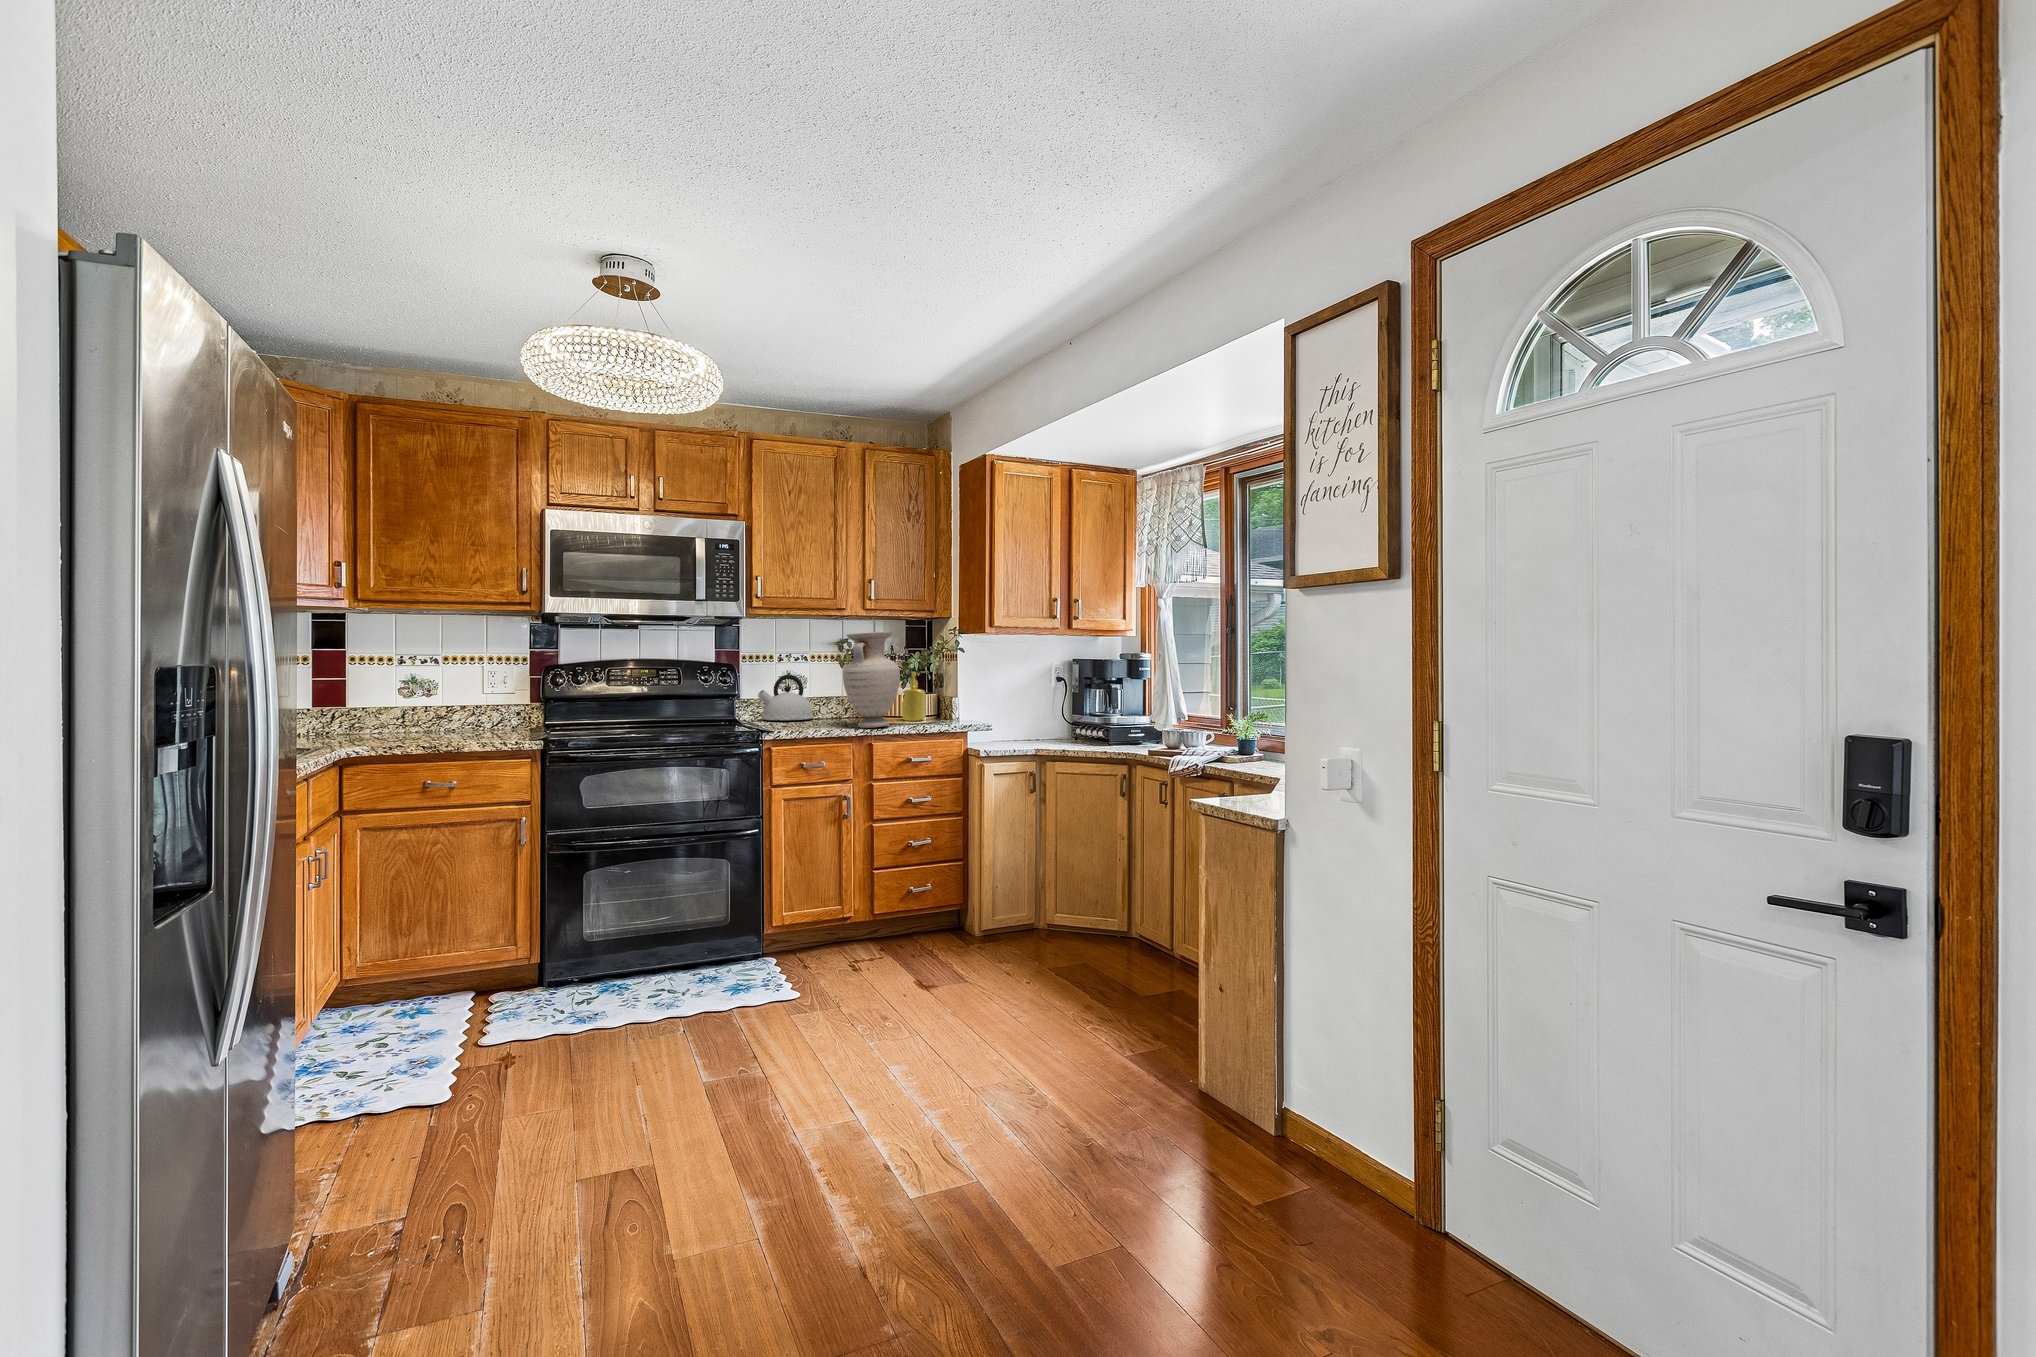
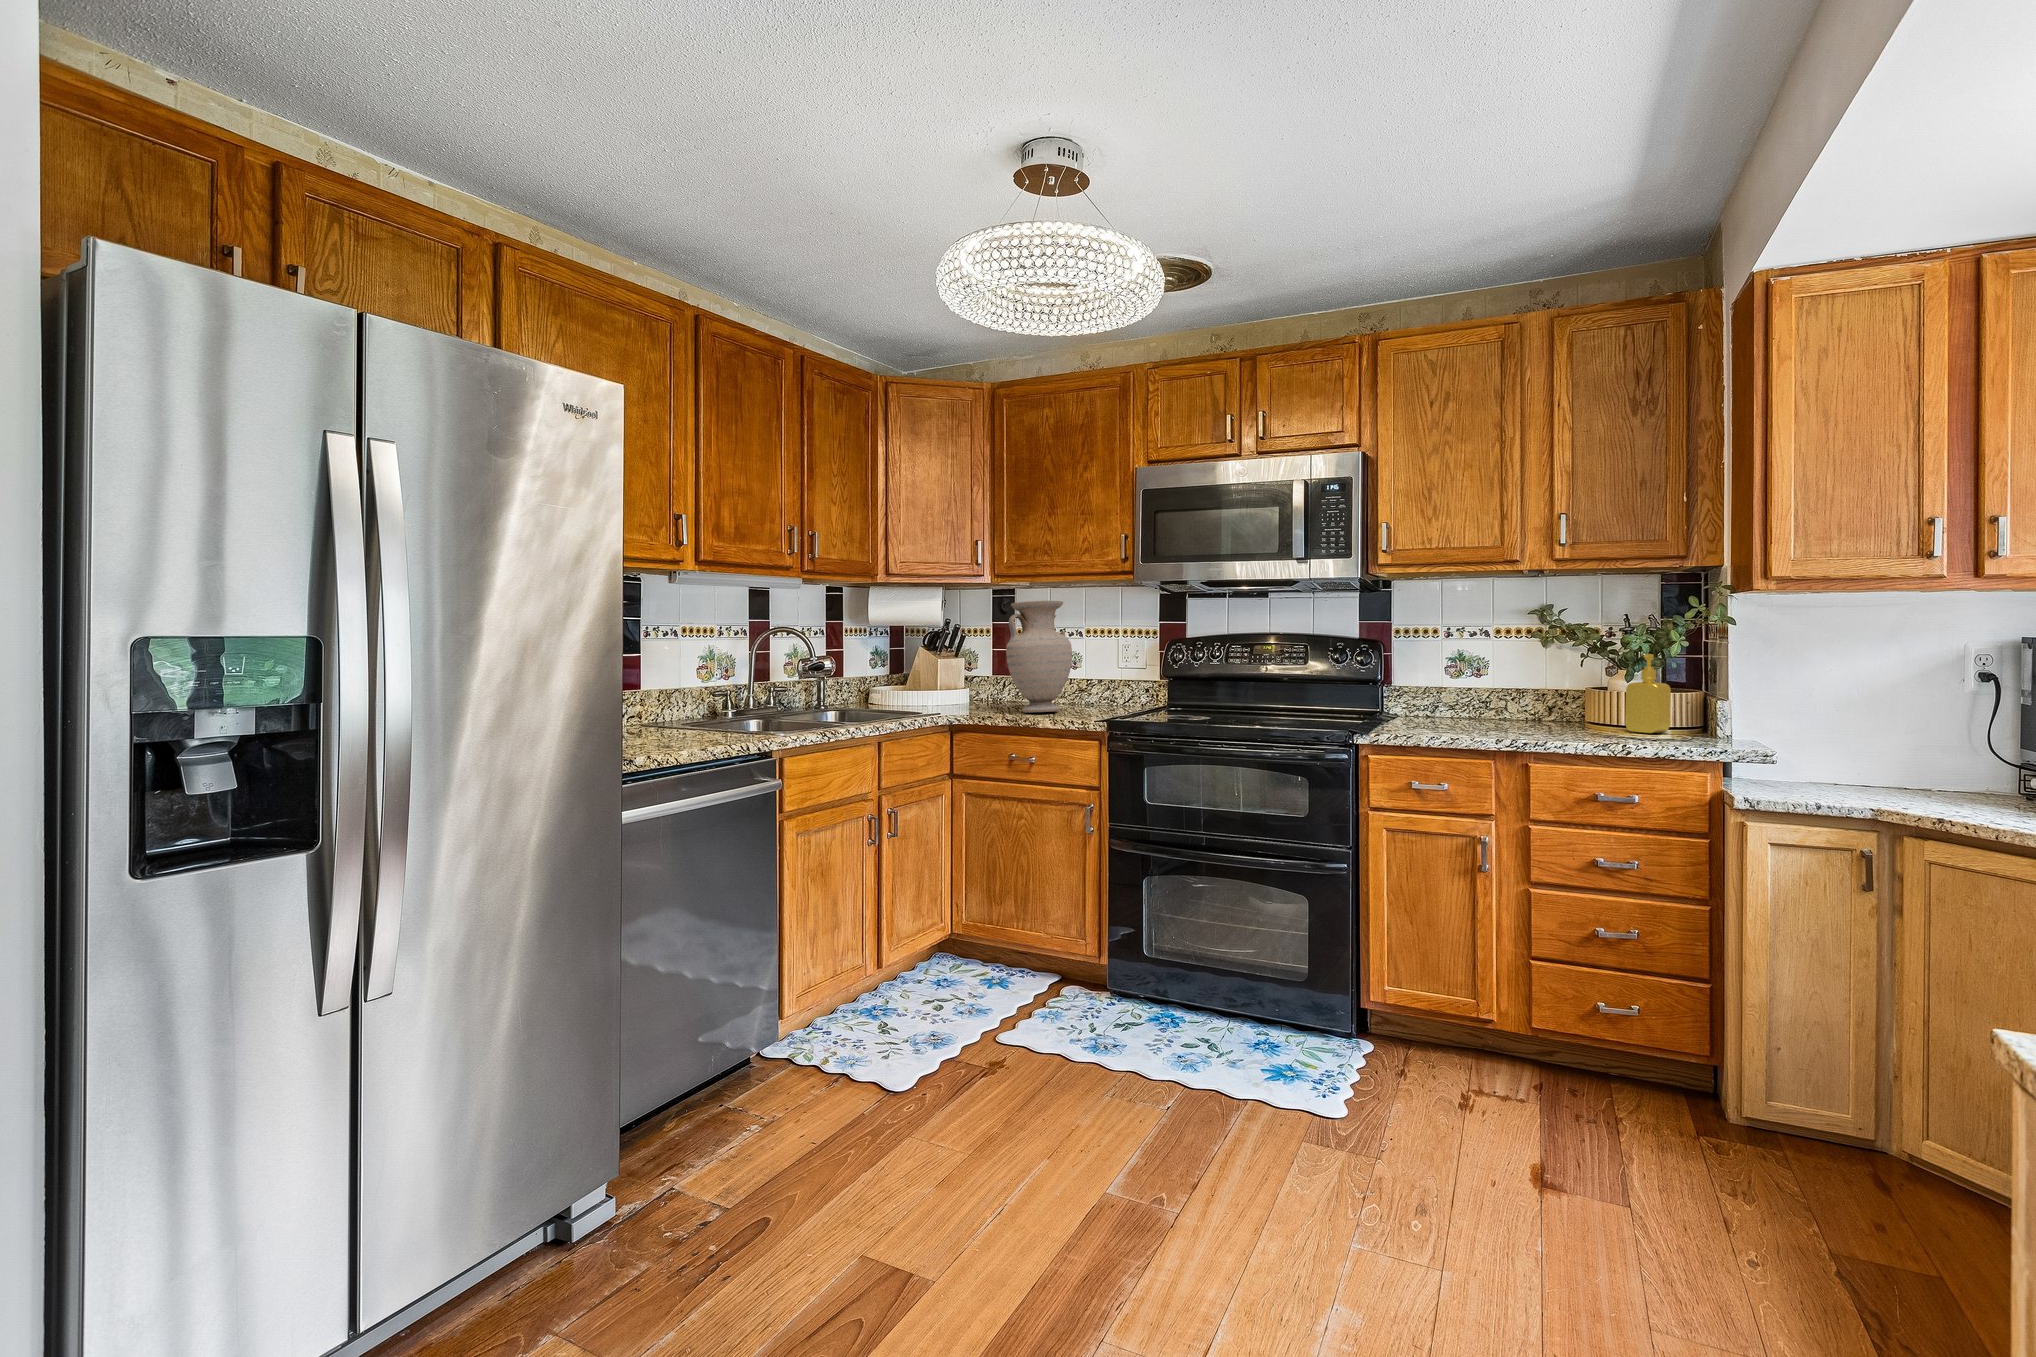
vase: present [843,632,900,728] -> present [1006,600,1072,713]
kettle: present [757,675,814,720] -> none [1408,656,1492,719]

